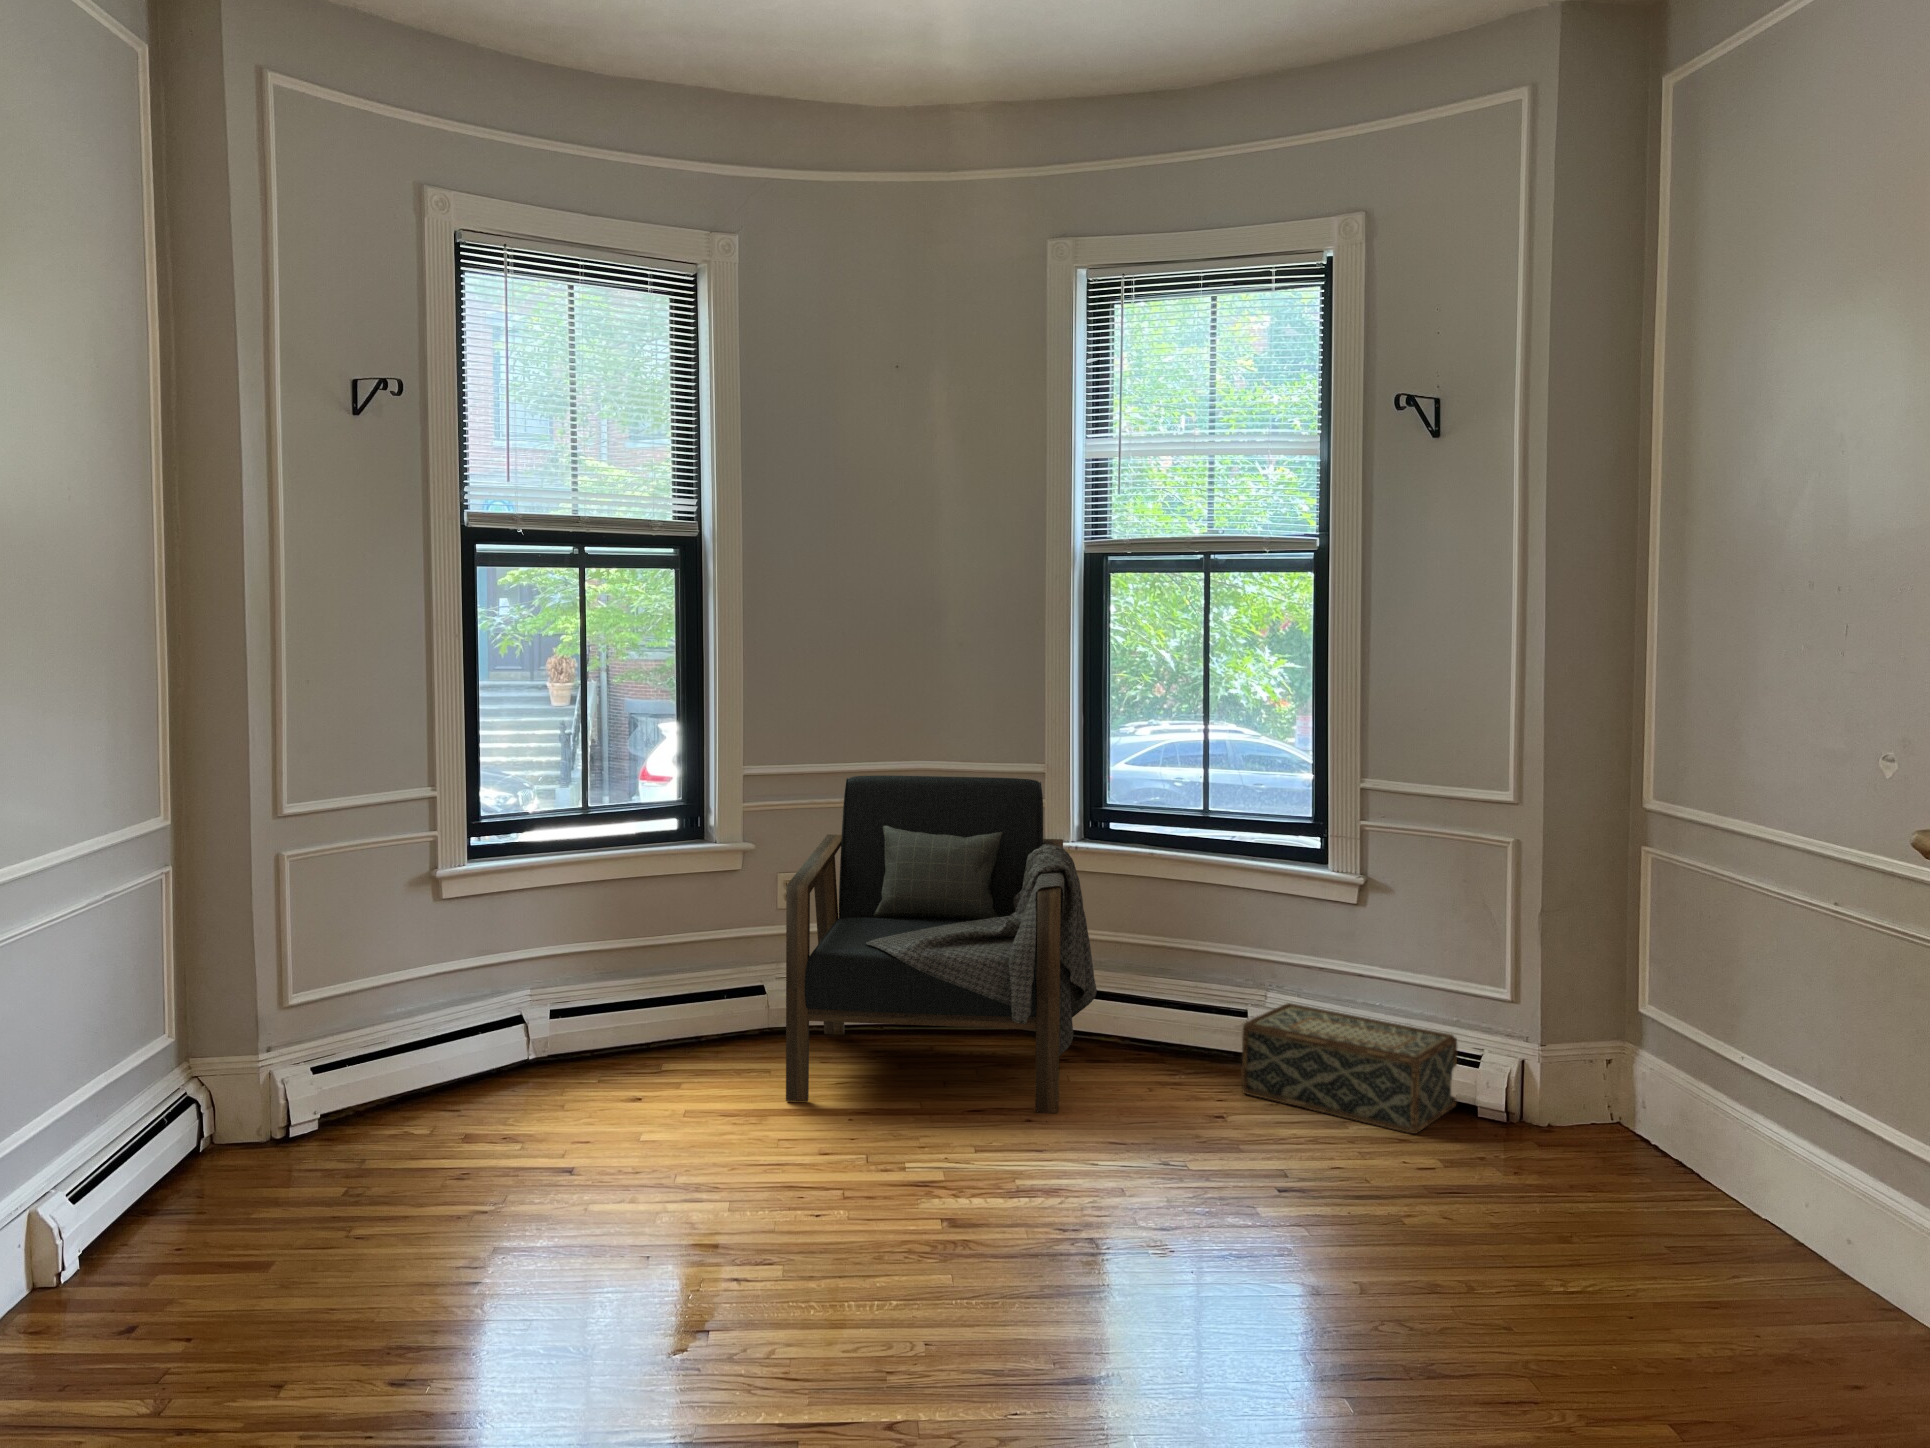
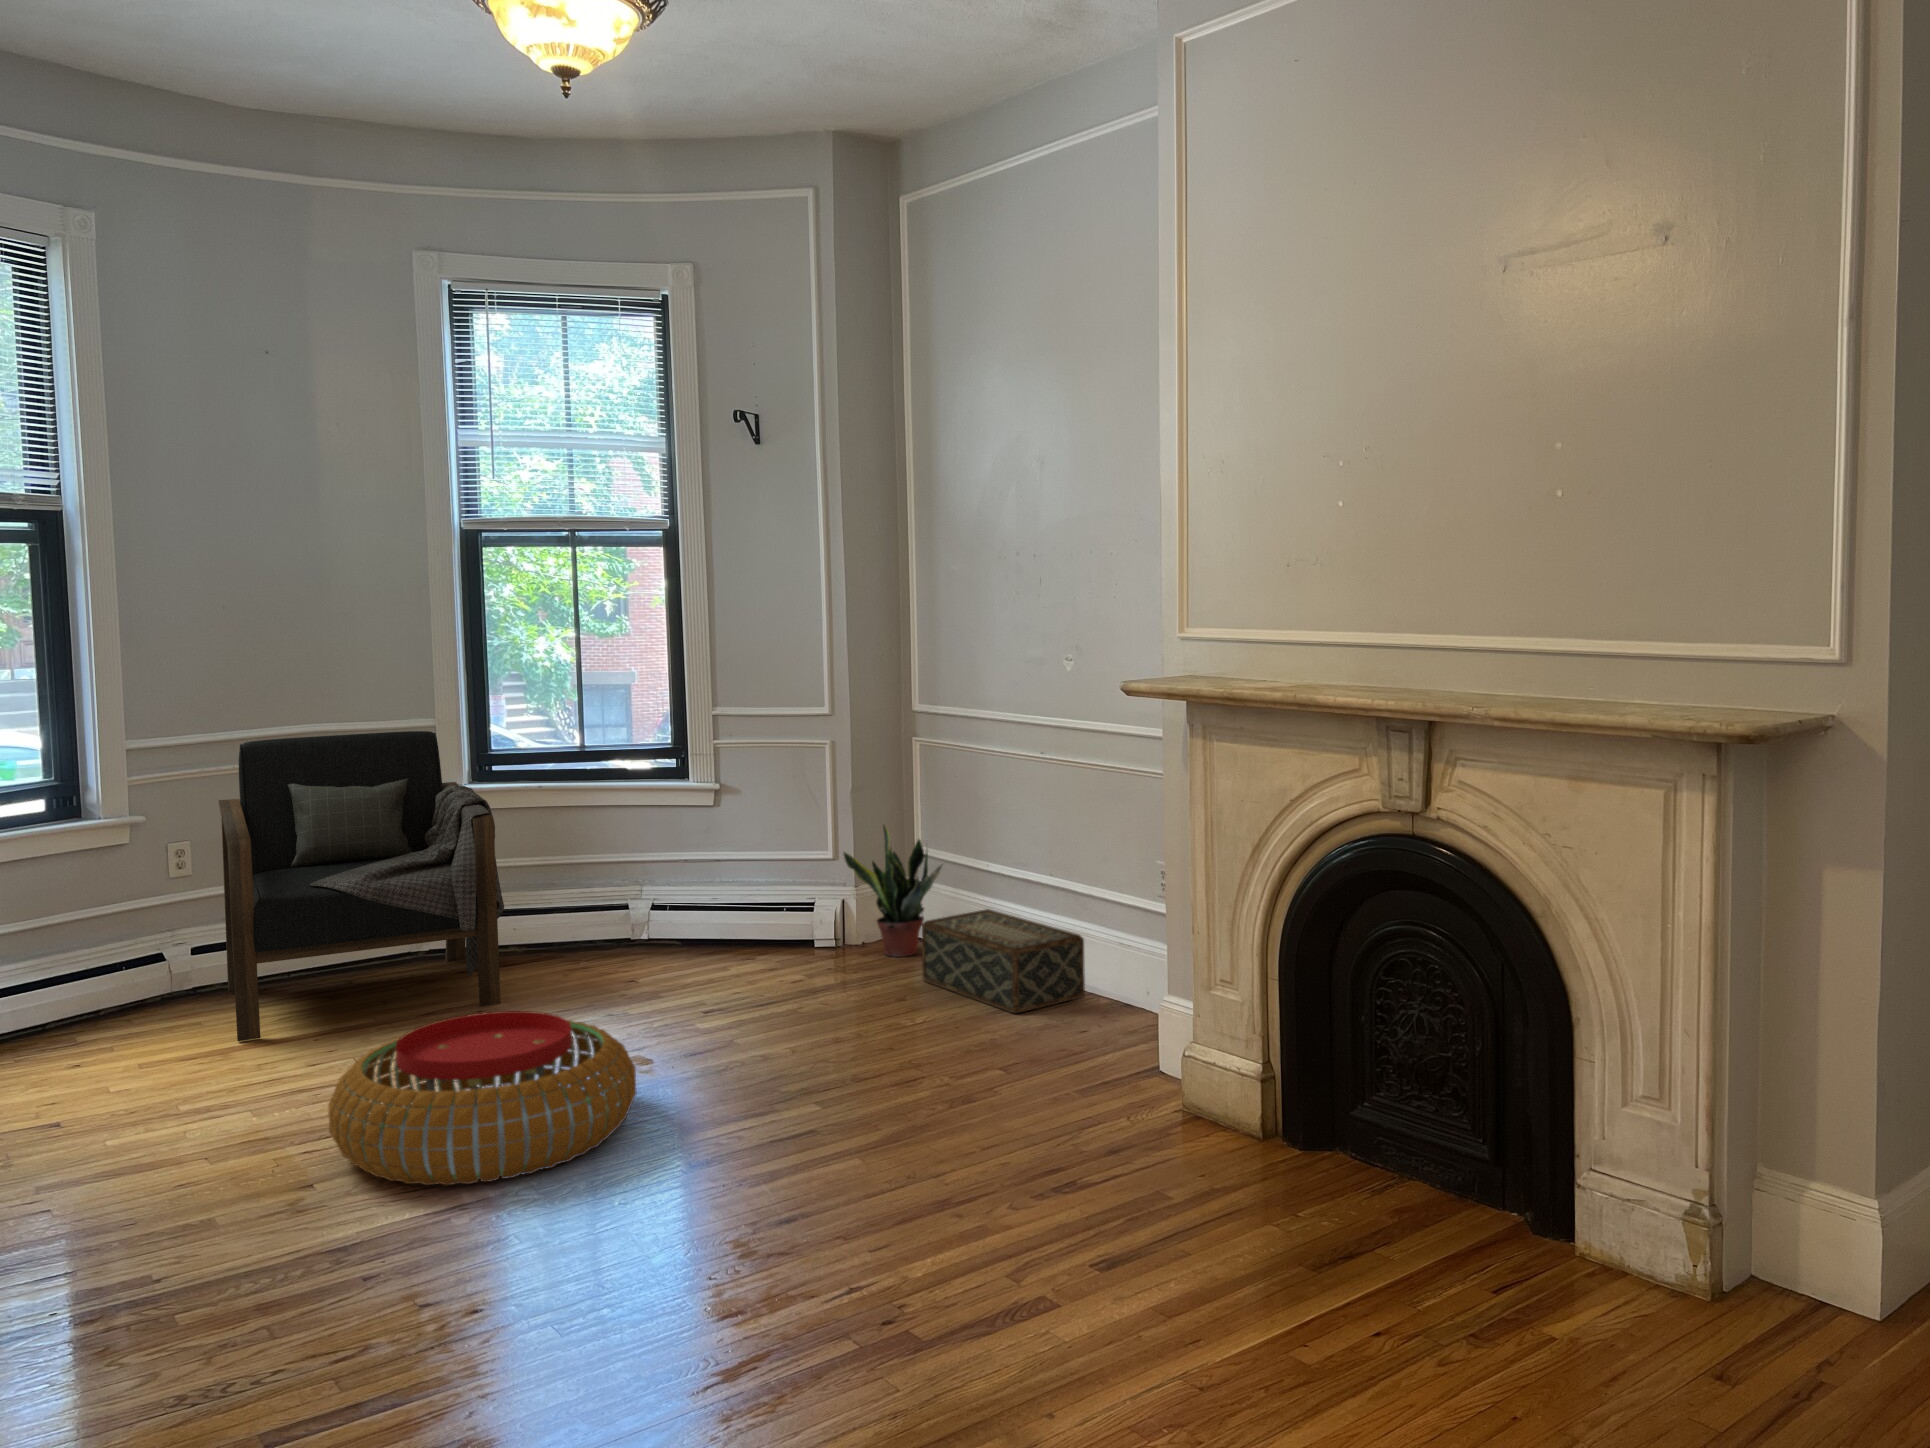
potted plant: none [1517,964,1673,1162] -> present [844,825,942,957]
woven basket: present [1242,1003,1457,1134] -> present [922,909,1085,1013]
pouf: none [736,1149,1104,1396] -> present [328,1011,637,1185]

